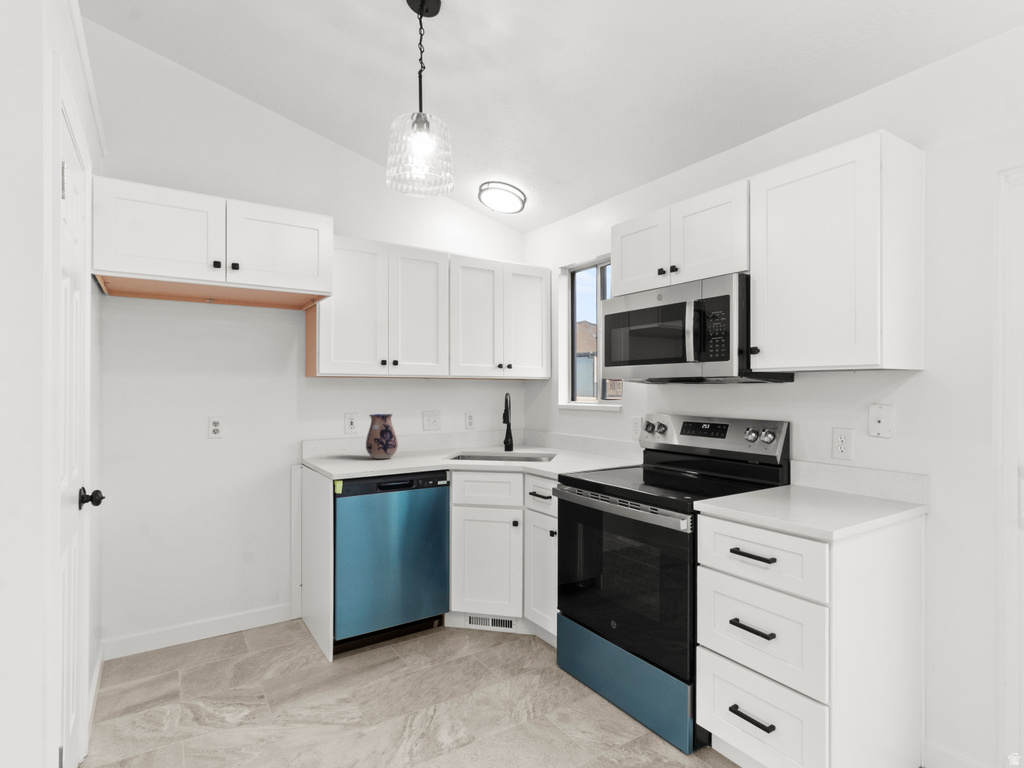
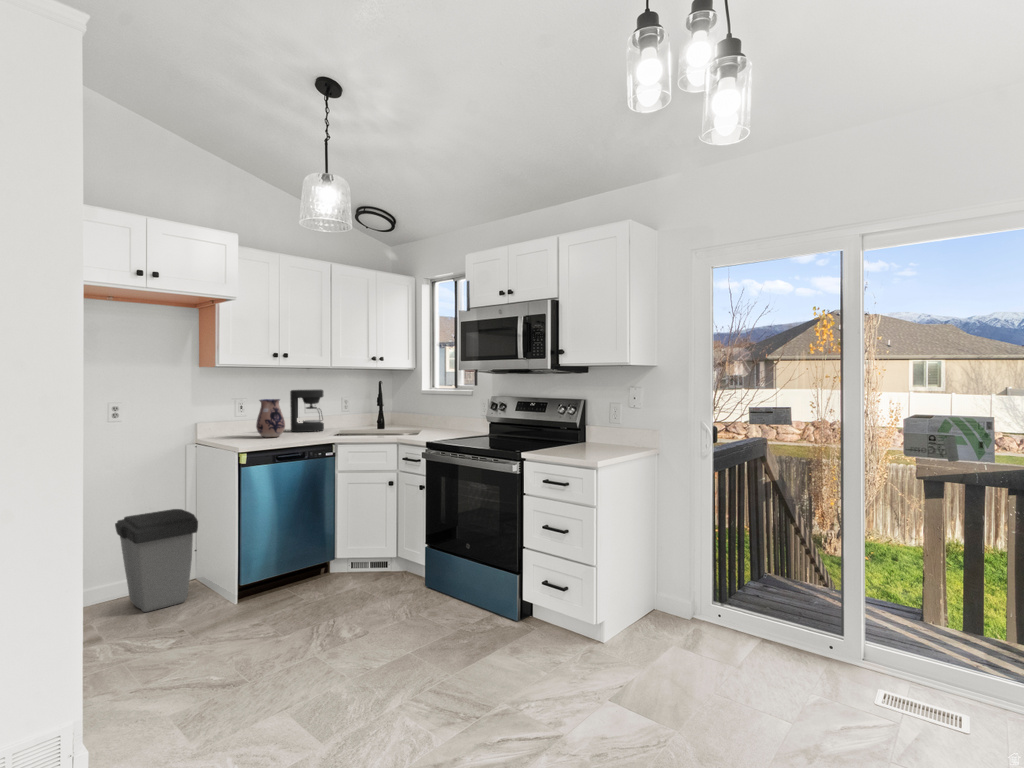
coffee maker: none [408,403,445,452] -> present [290,390,324,432]
trash can: none [209,538,292,661] -> present [115,509,198,612]

